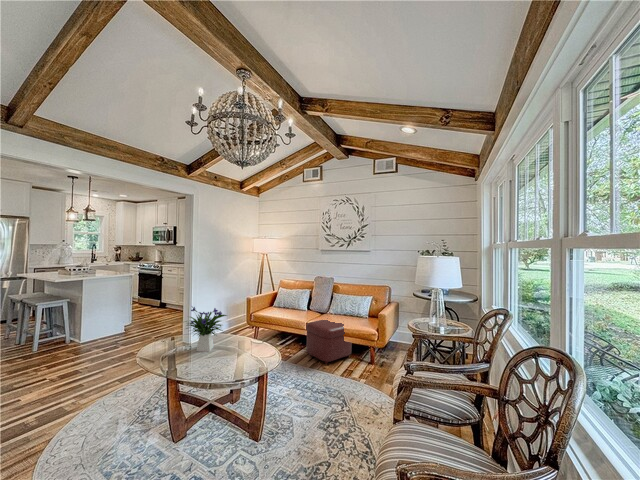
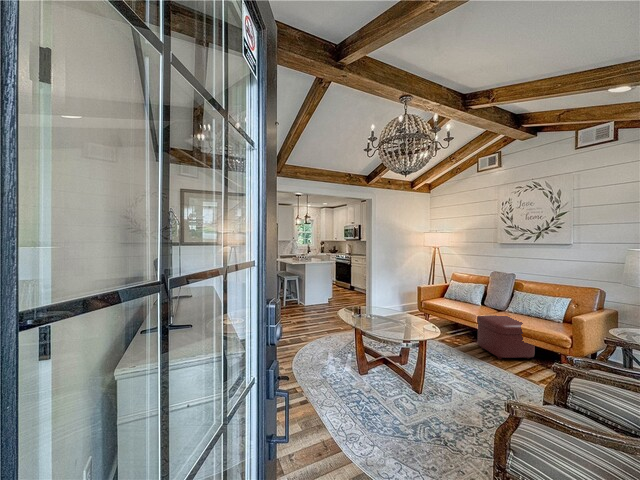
flower arrangement: present [188,307,227,351] -> none [365,285,398,321]

